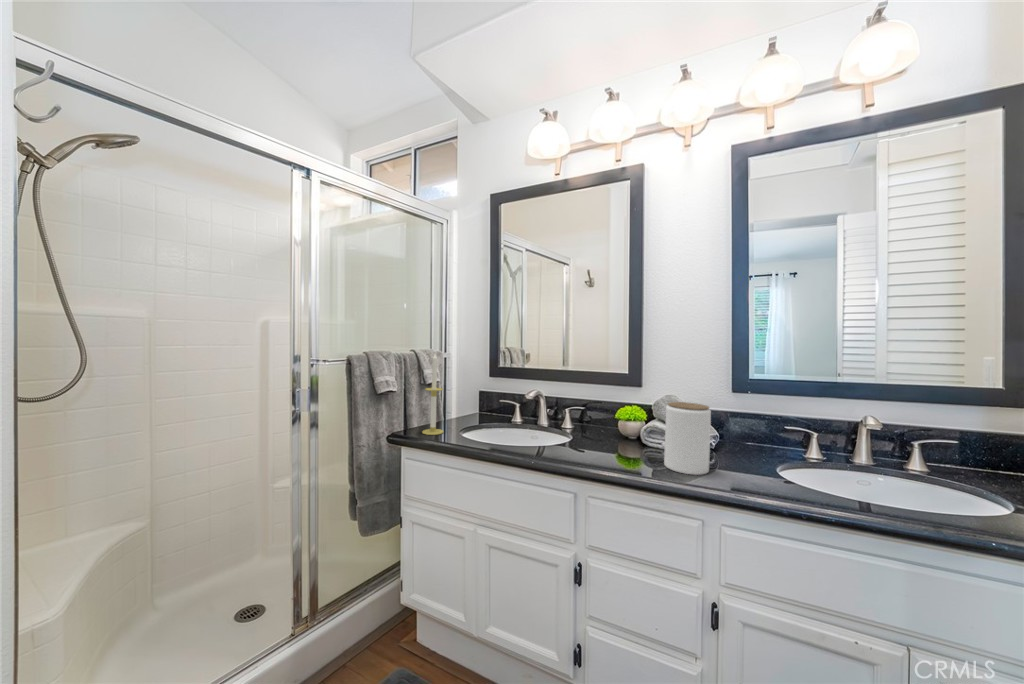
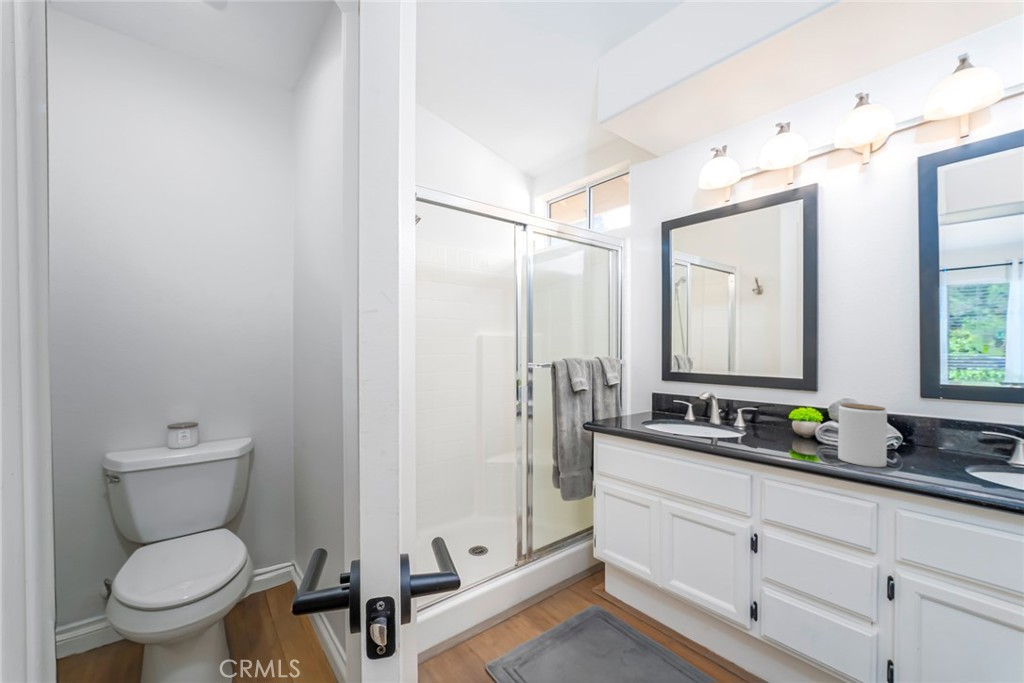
candle: present [422,354,443,435] -> none [609,359,626,425]

